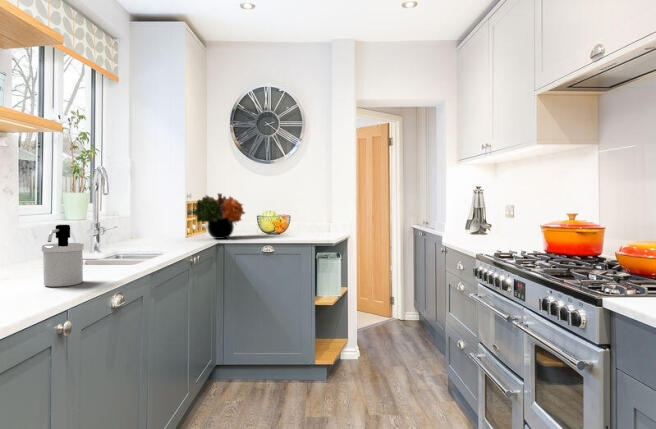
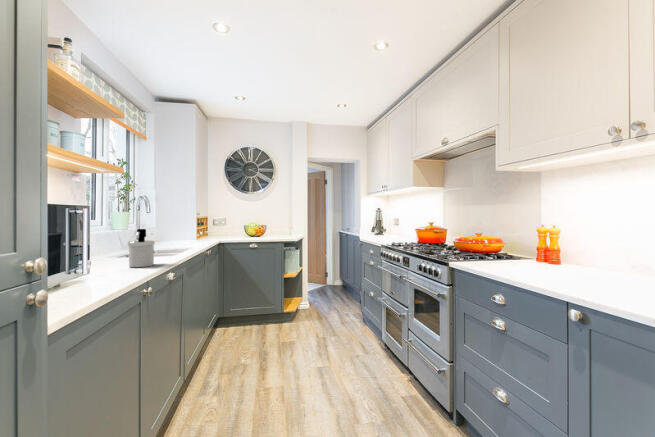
flower arrangement: present [194,193,245,239] -> none [203,211,238,240]

